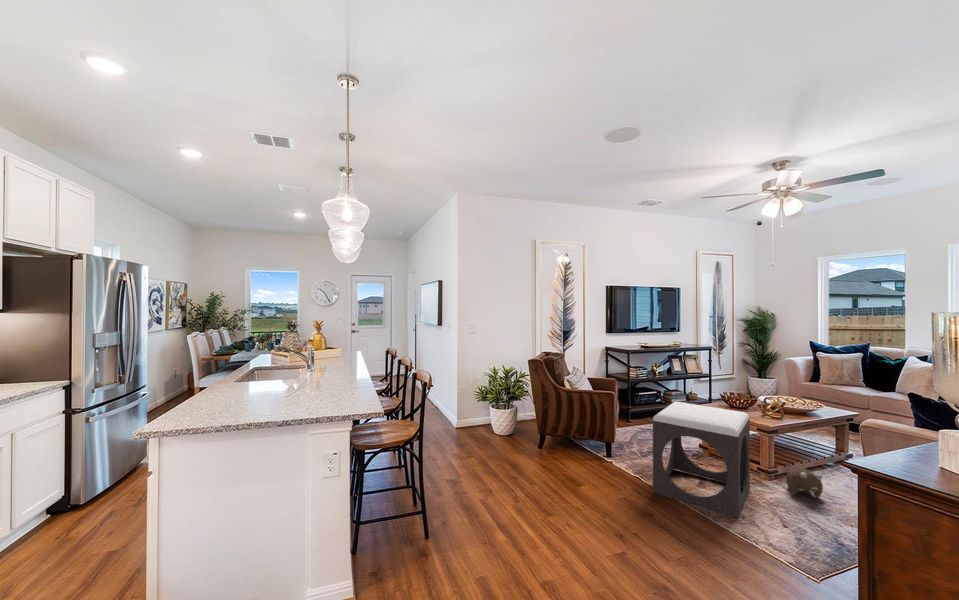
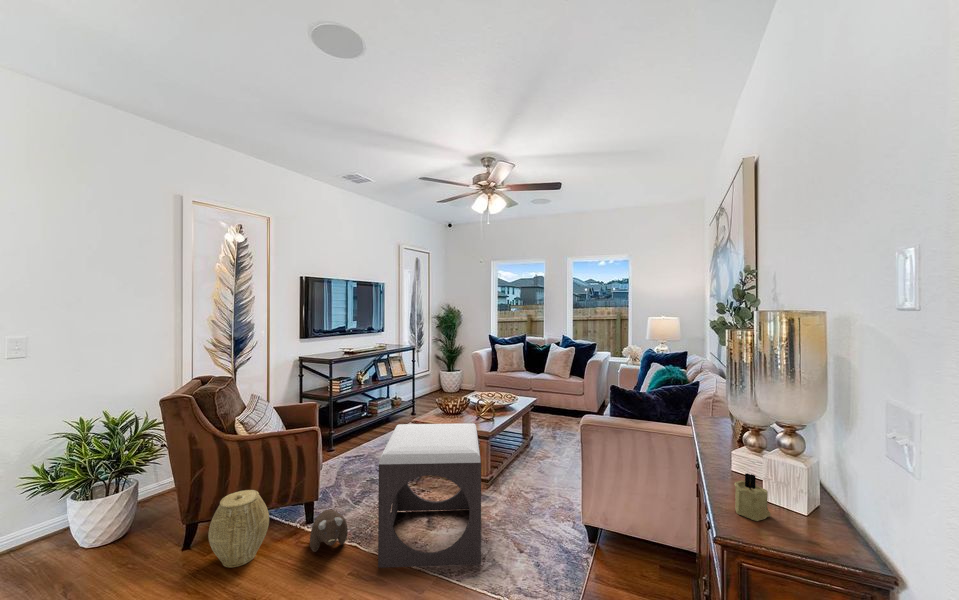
woven basket: none [553,421,584,464] -> present [208,490,269,568]
candle: none [894,443,930,478] -> present [734,473,771,521]
plush toy: present [786,467,823,497] -> present [310,509,348,552]

